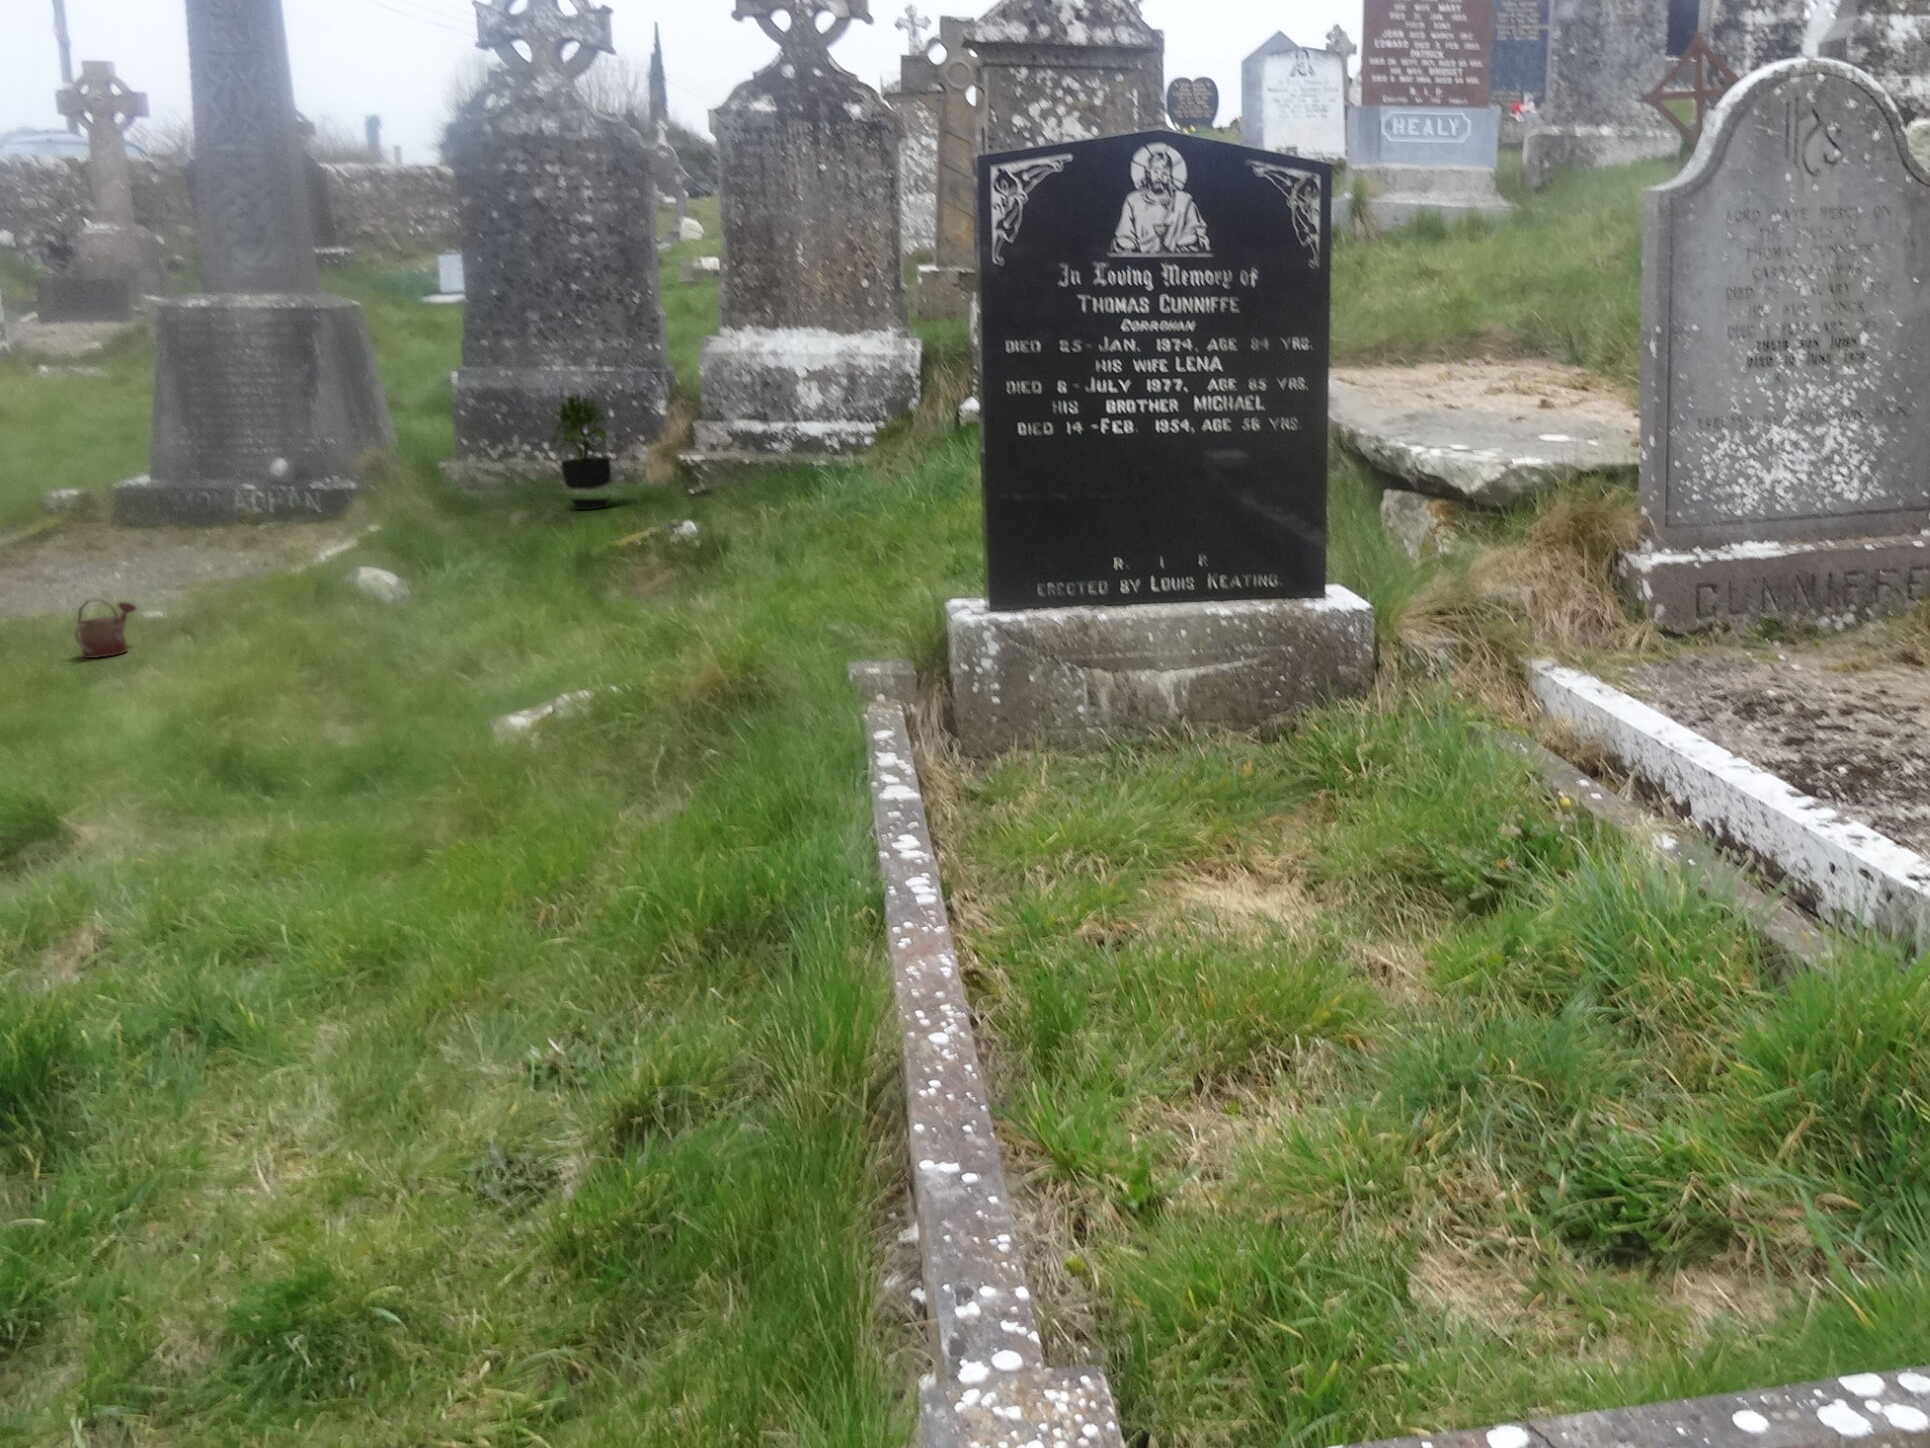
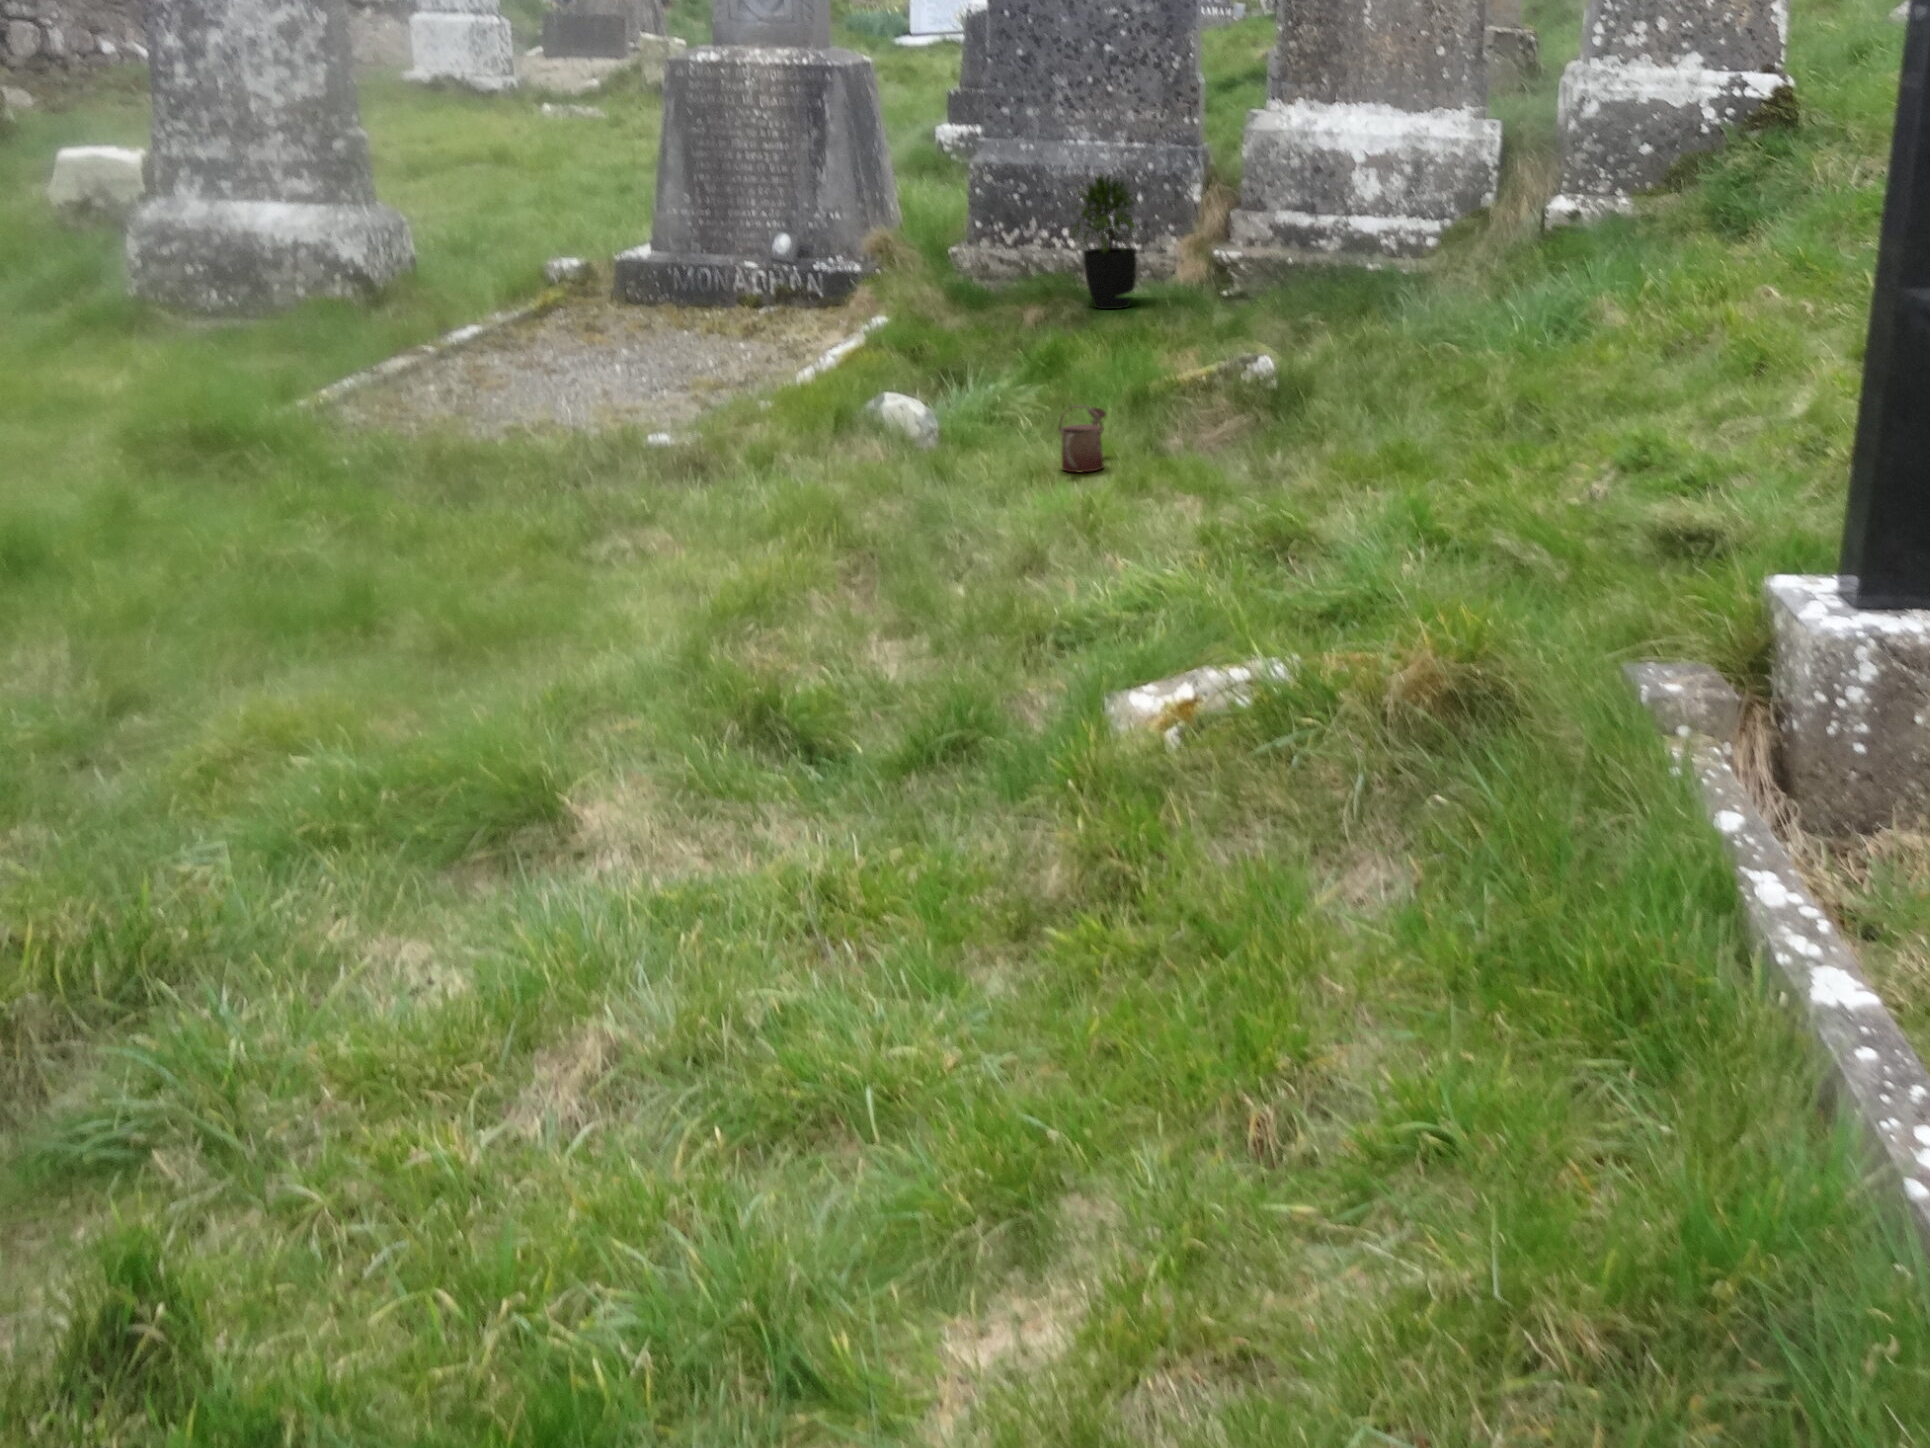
watering can: present [74,599,136,658] -> present [1058,405,1106,472]

